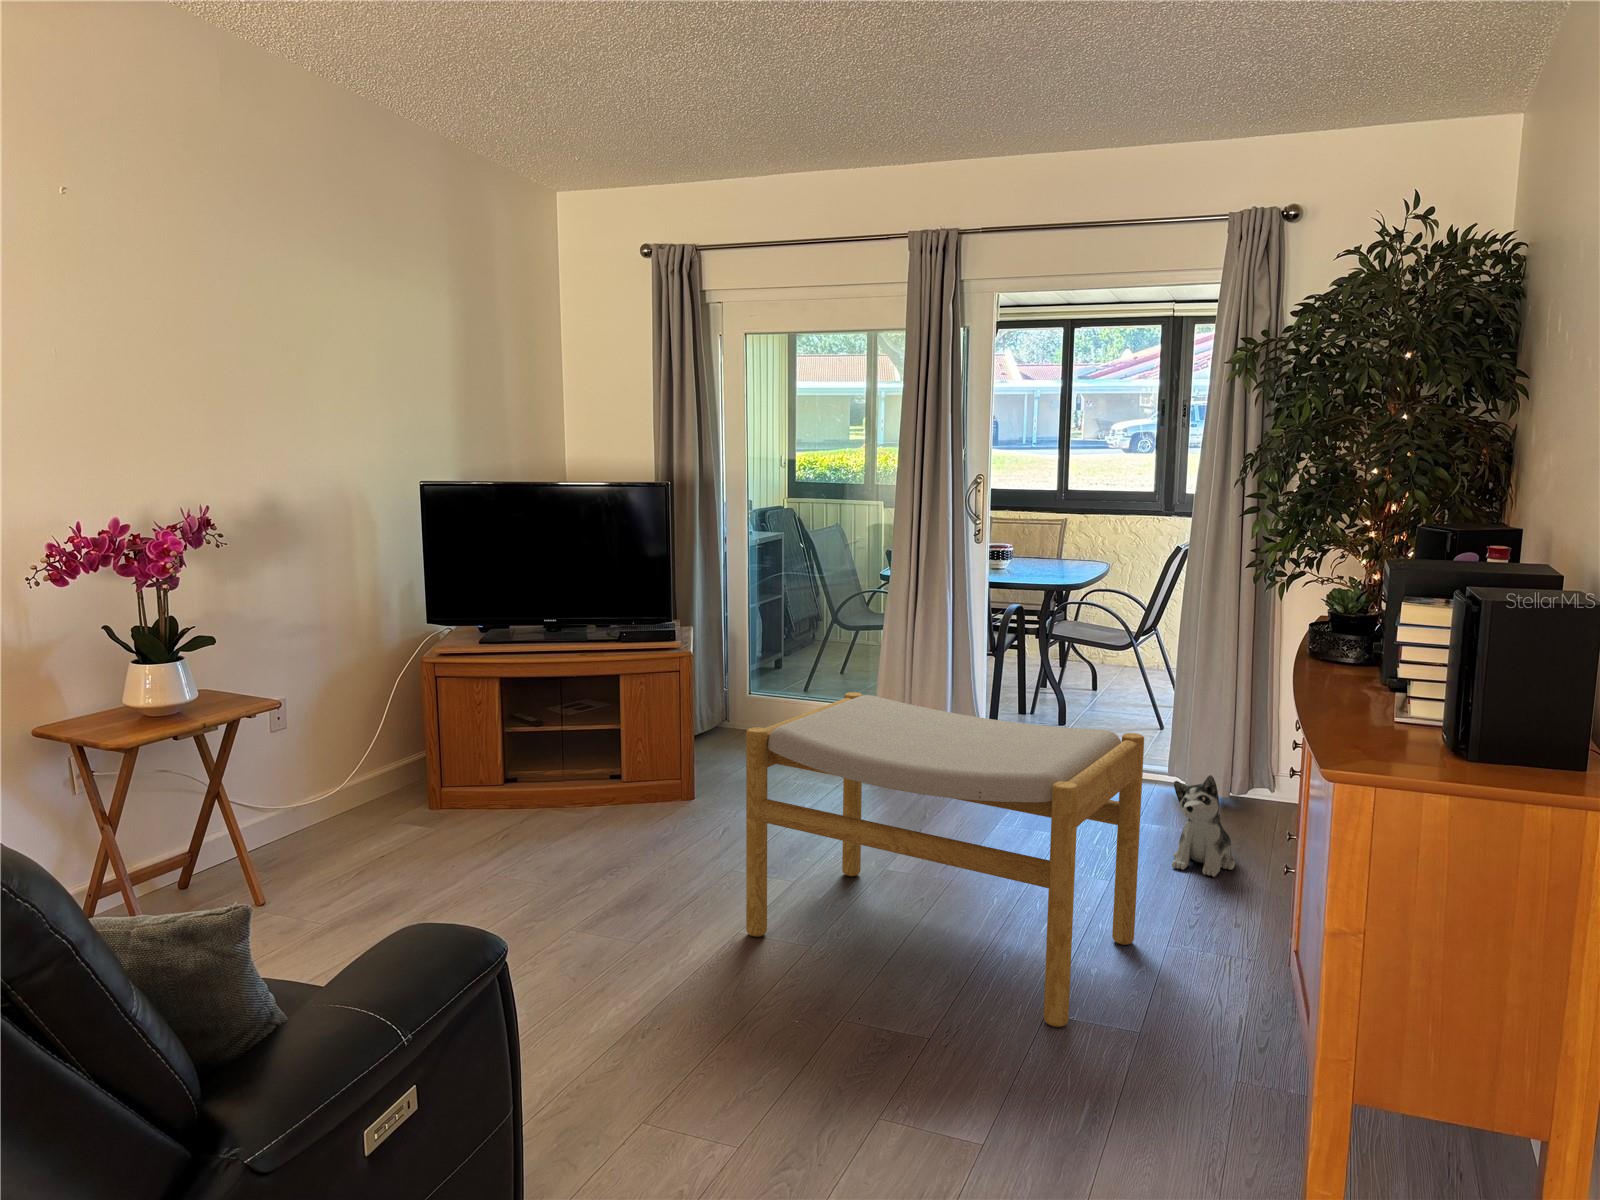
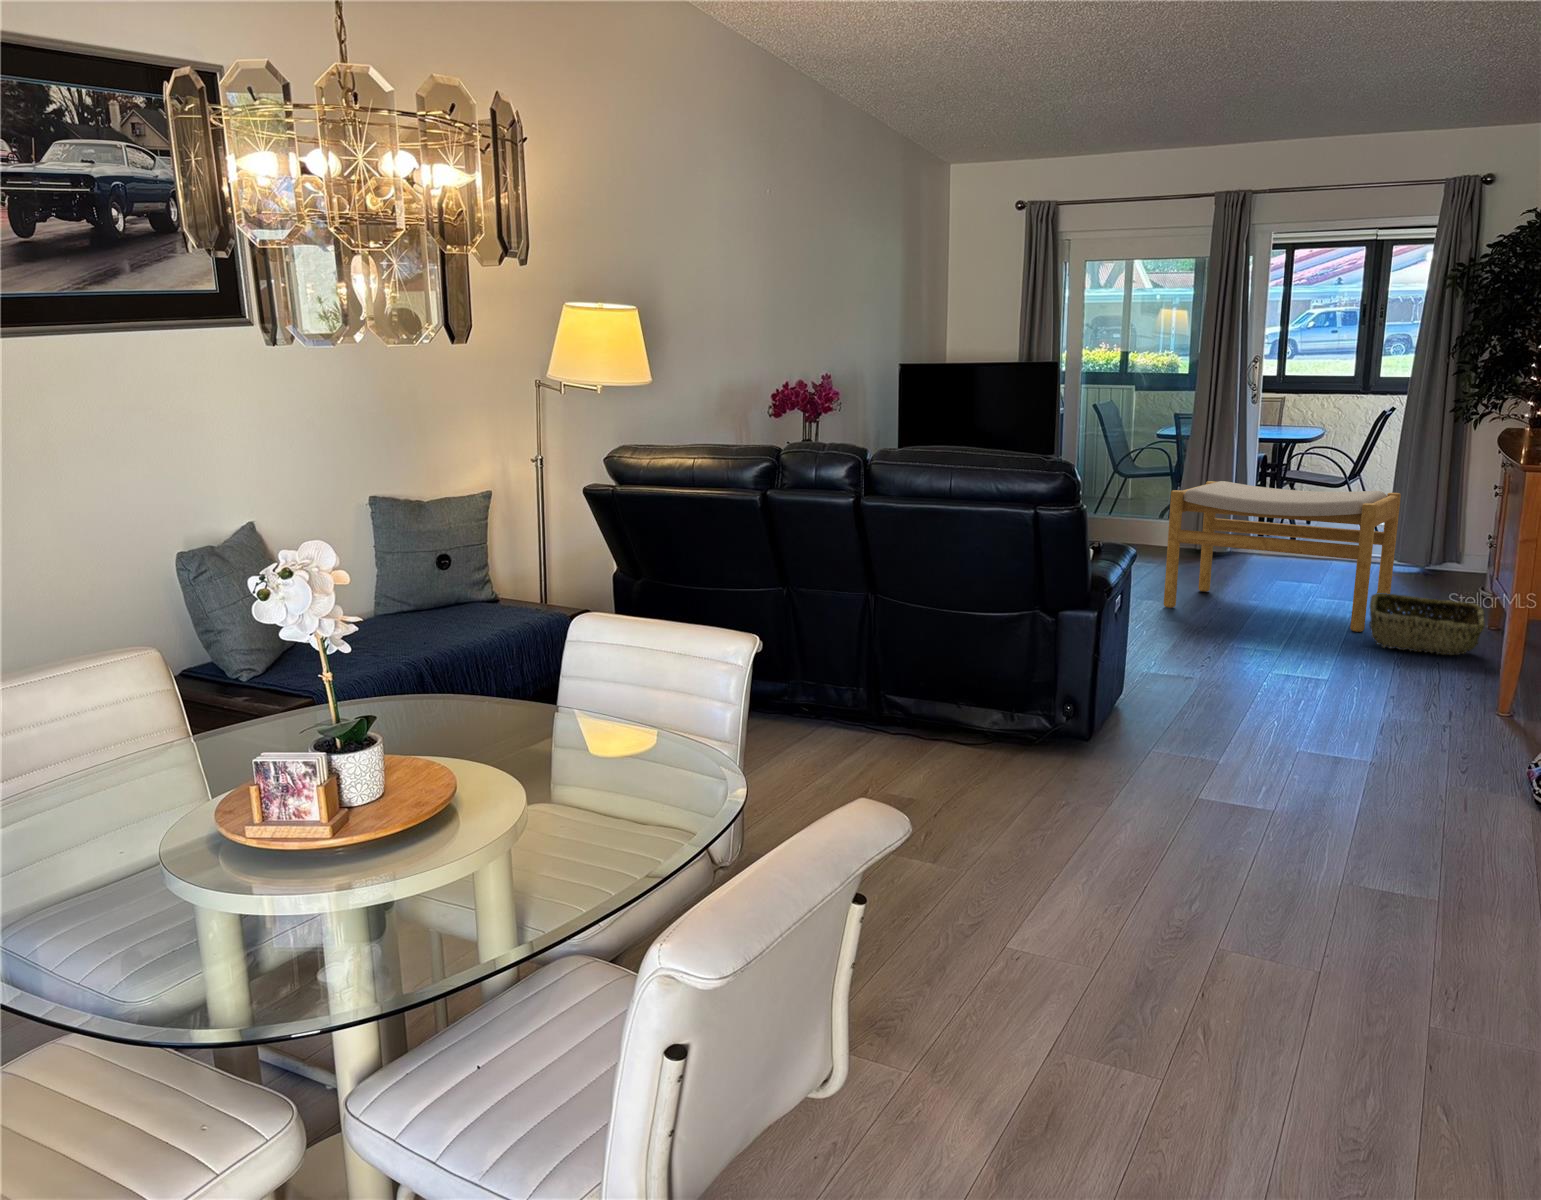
plush toy: present [1172,775,1235,877] -> none [1400,534,1440,594]
woven basket: none [1050,971,1279,1142] -> present [1369,593,1485,655]

